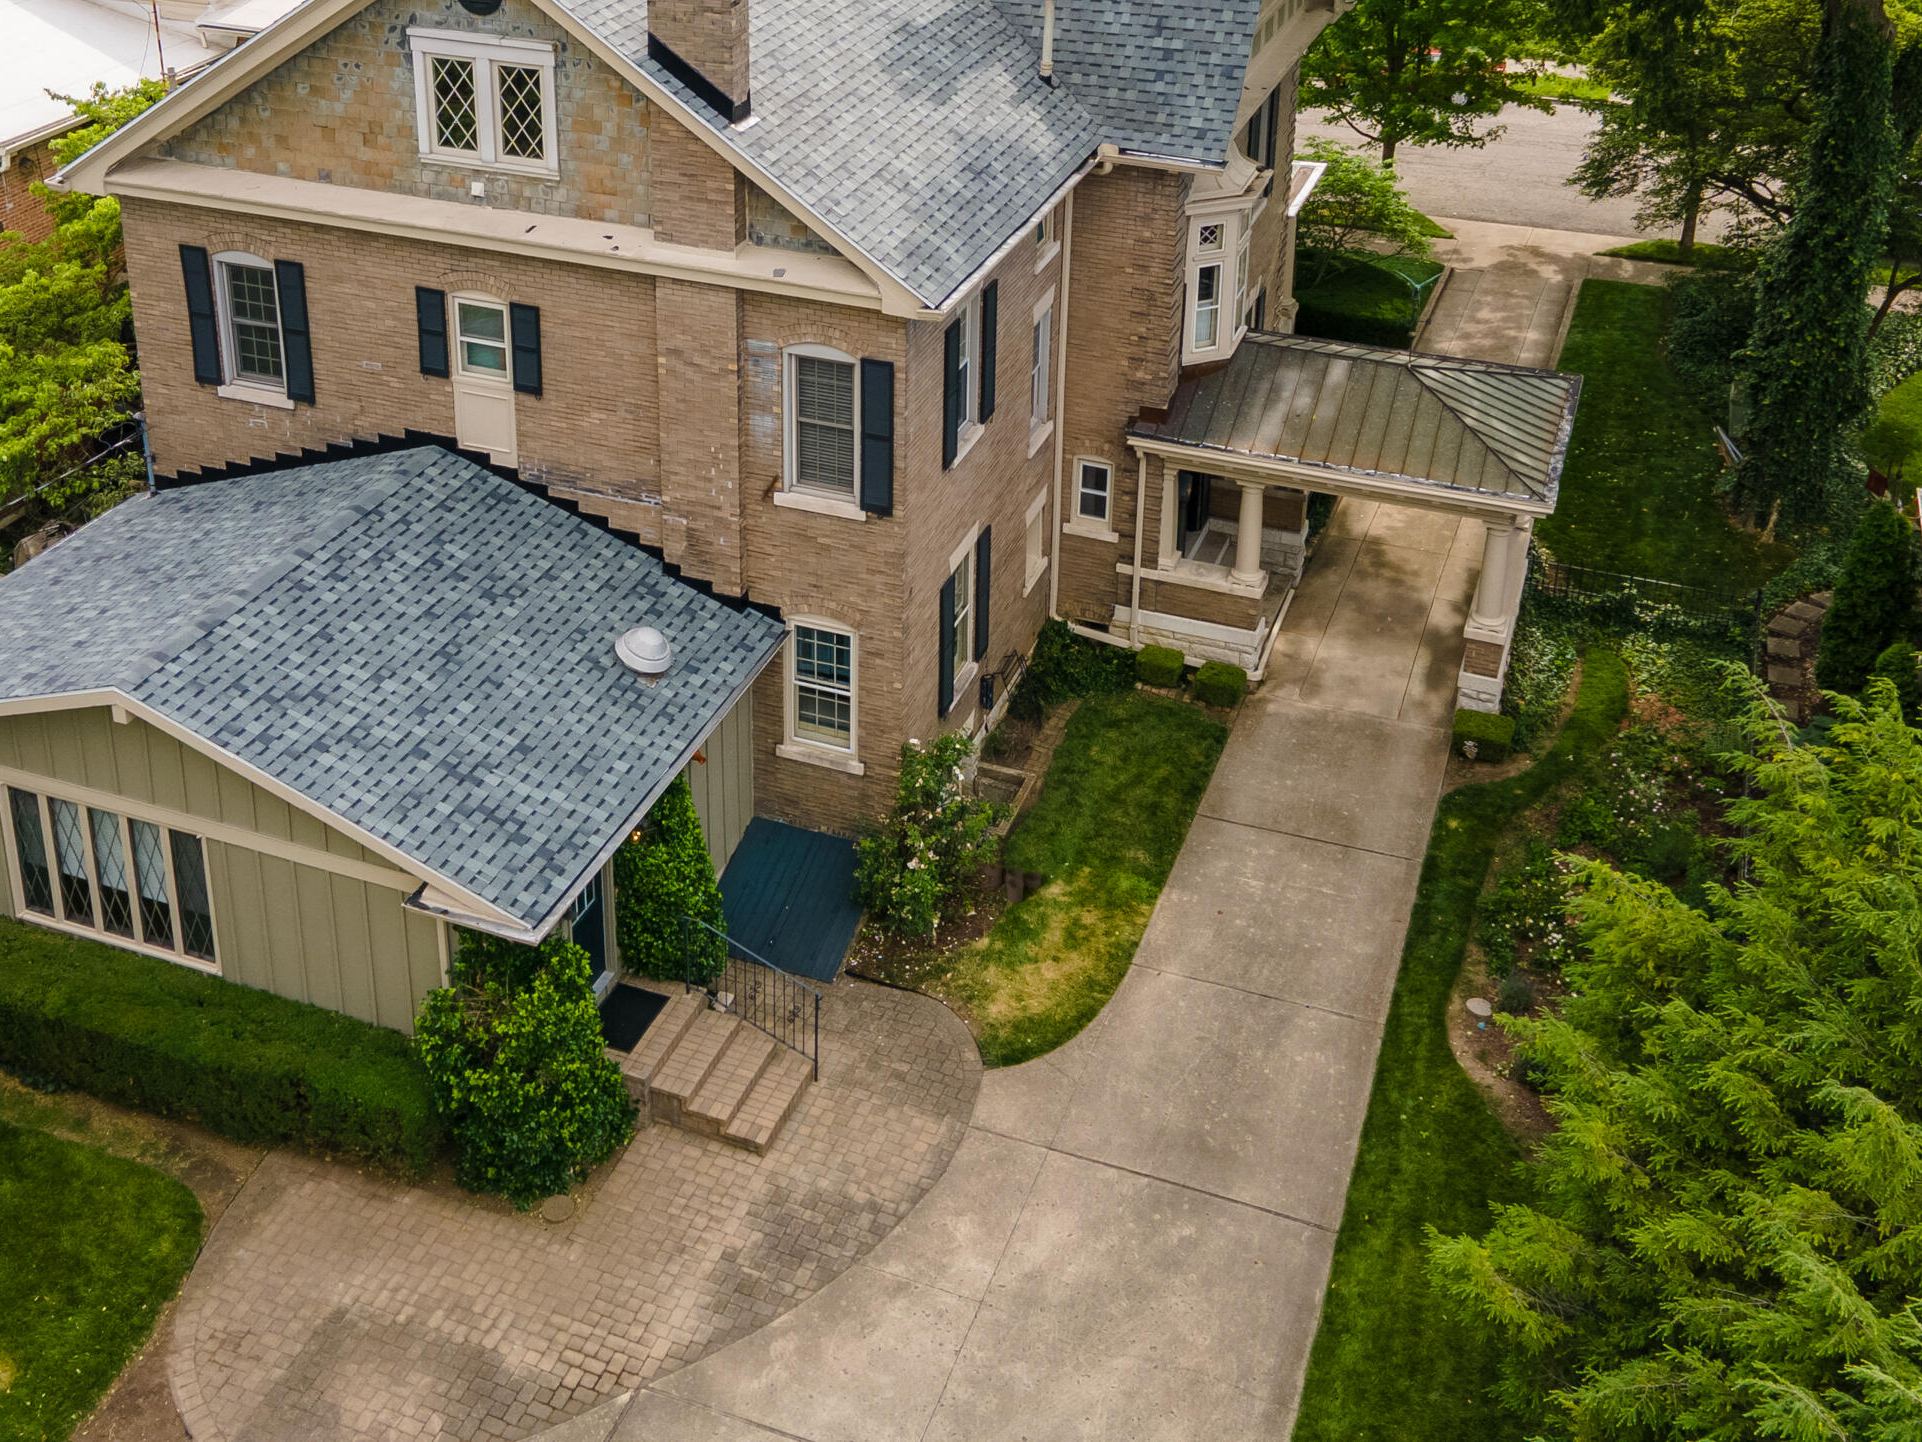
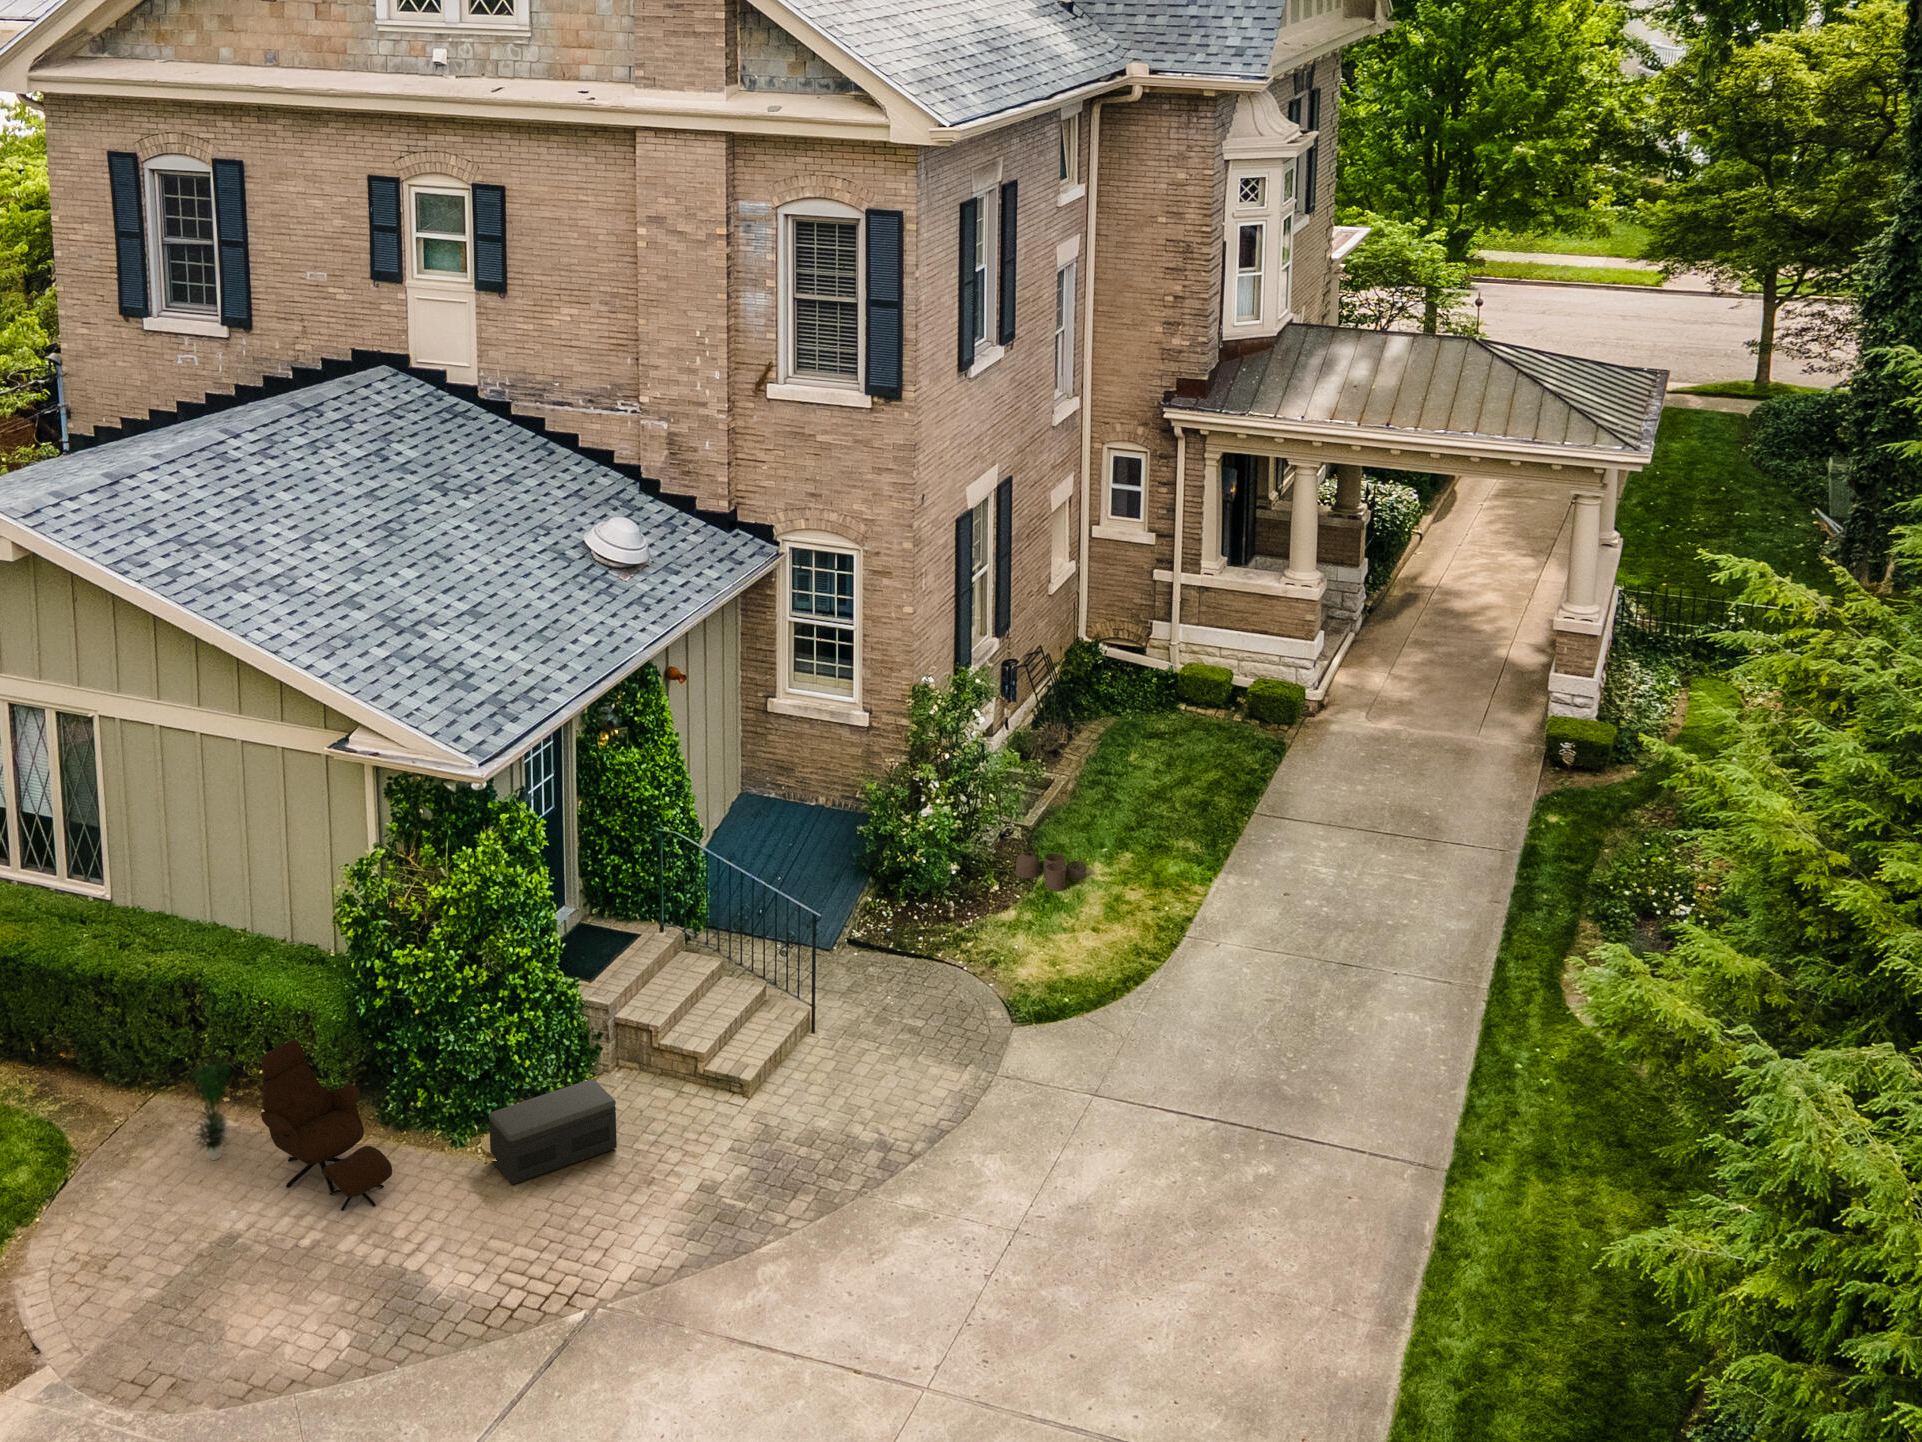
lounge chair: none [353,1116,464,1270] -> present [261,1039,392,1211]
potted plant: none [296,1128,330,1215] -> present [195,1060,229,1160]
storage bench: none [542,1141,648,1240] -> present [489,1079,617,1185]

